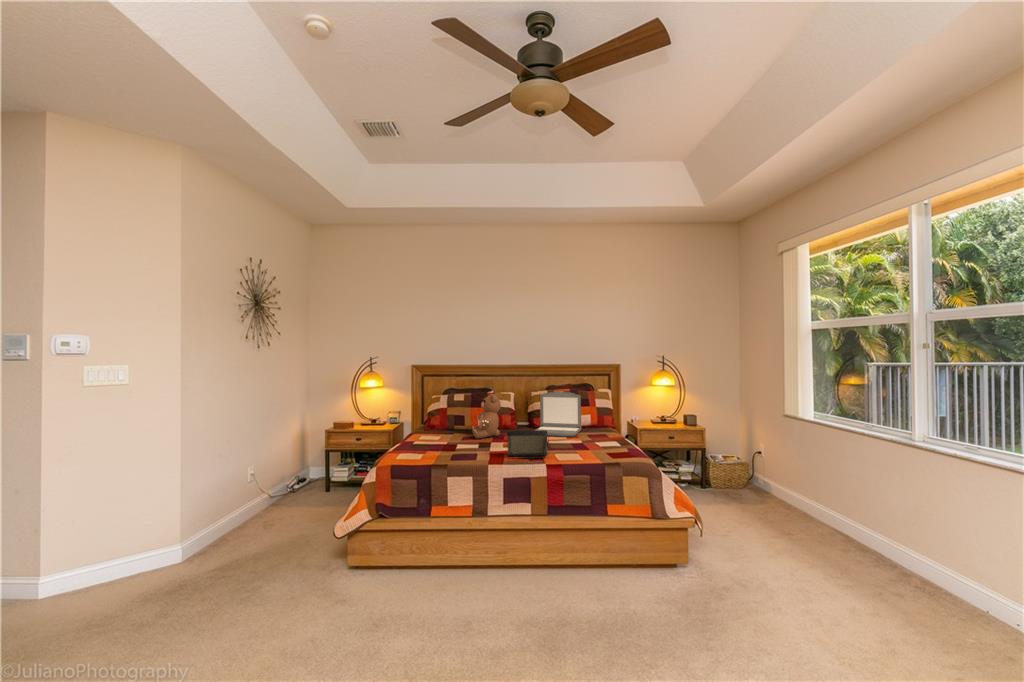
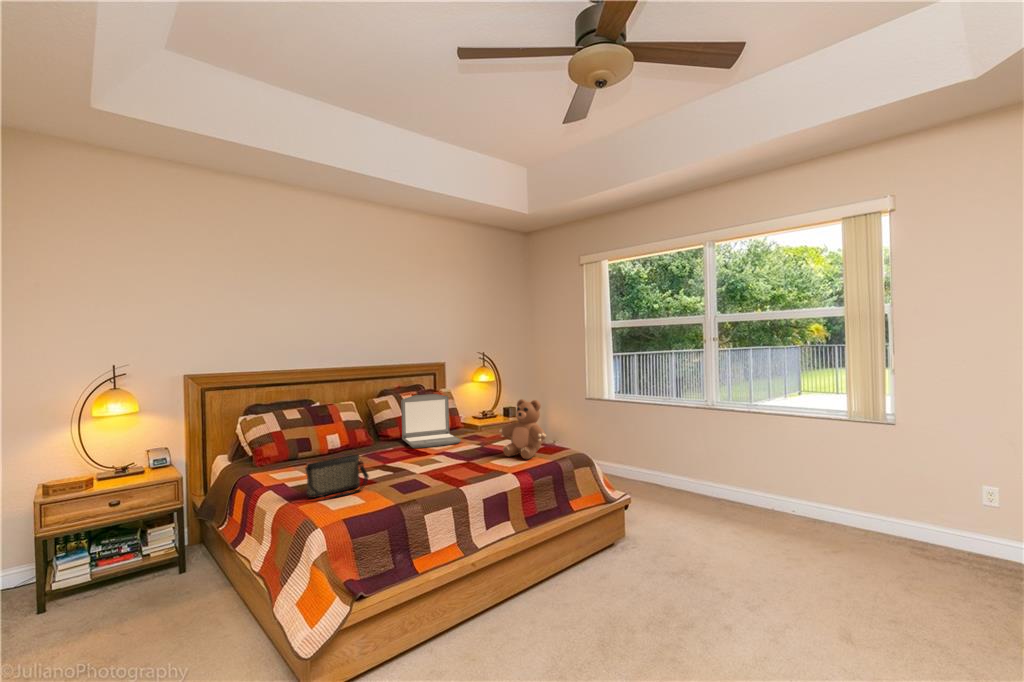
teddy bear: present [472,394,501,438] -> present [500,399,546,459]
handbag: present [507,430,551,459] -> present [305,455,368,498]

